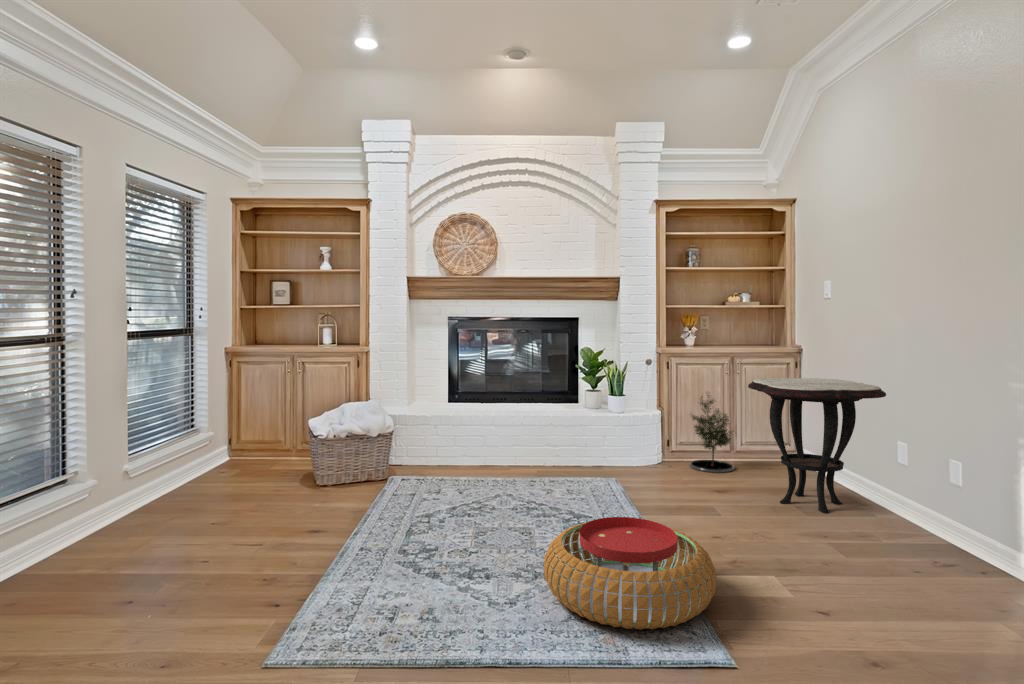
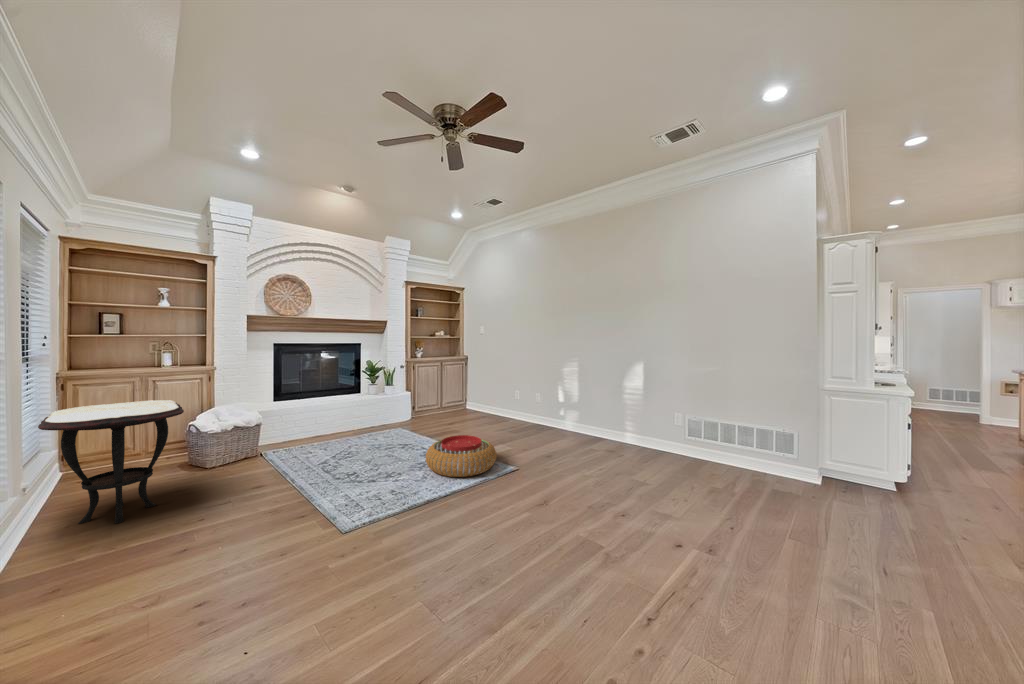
side table: present [748,378,886,513] -> present [38,400,184,524]
potted tree: present [689,395,735,473] -> none [426,379,448,418]

